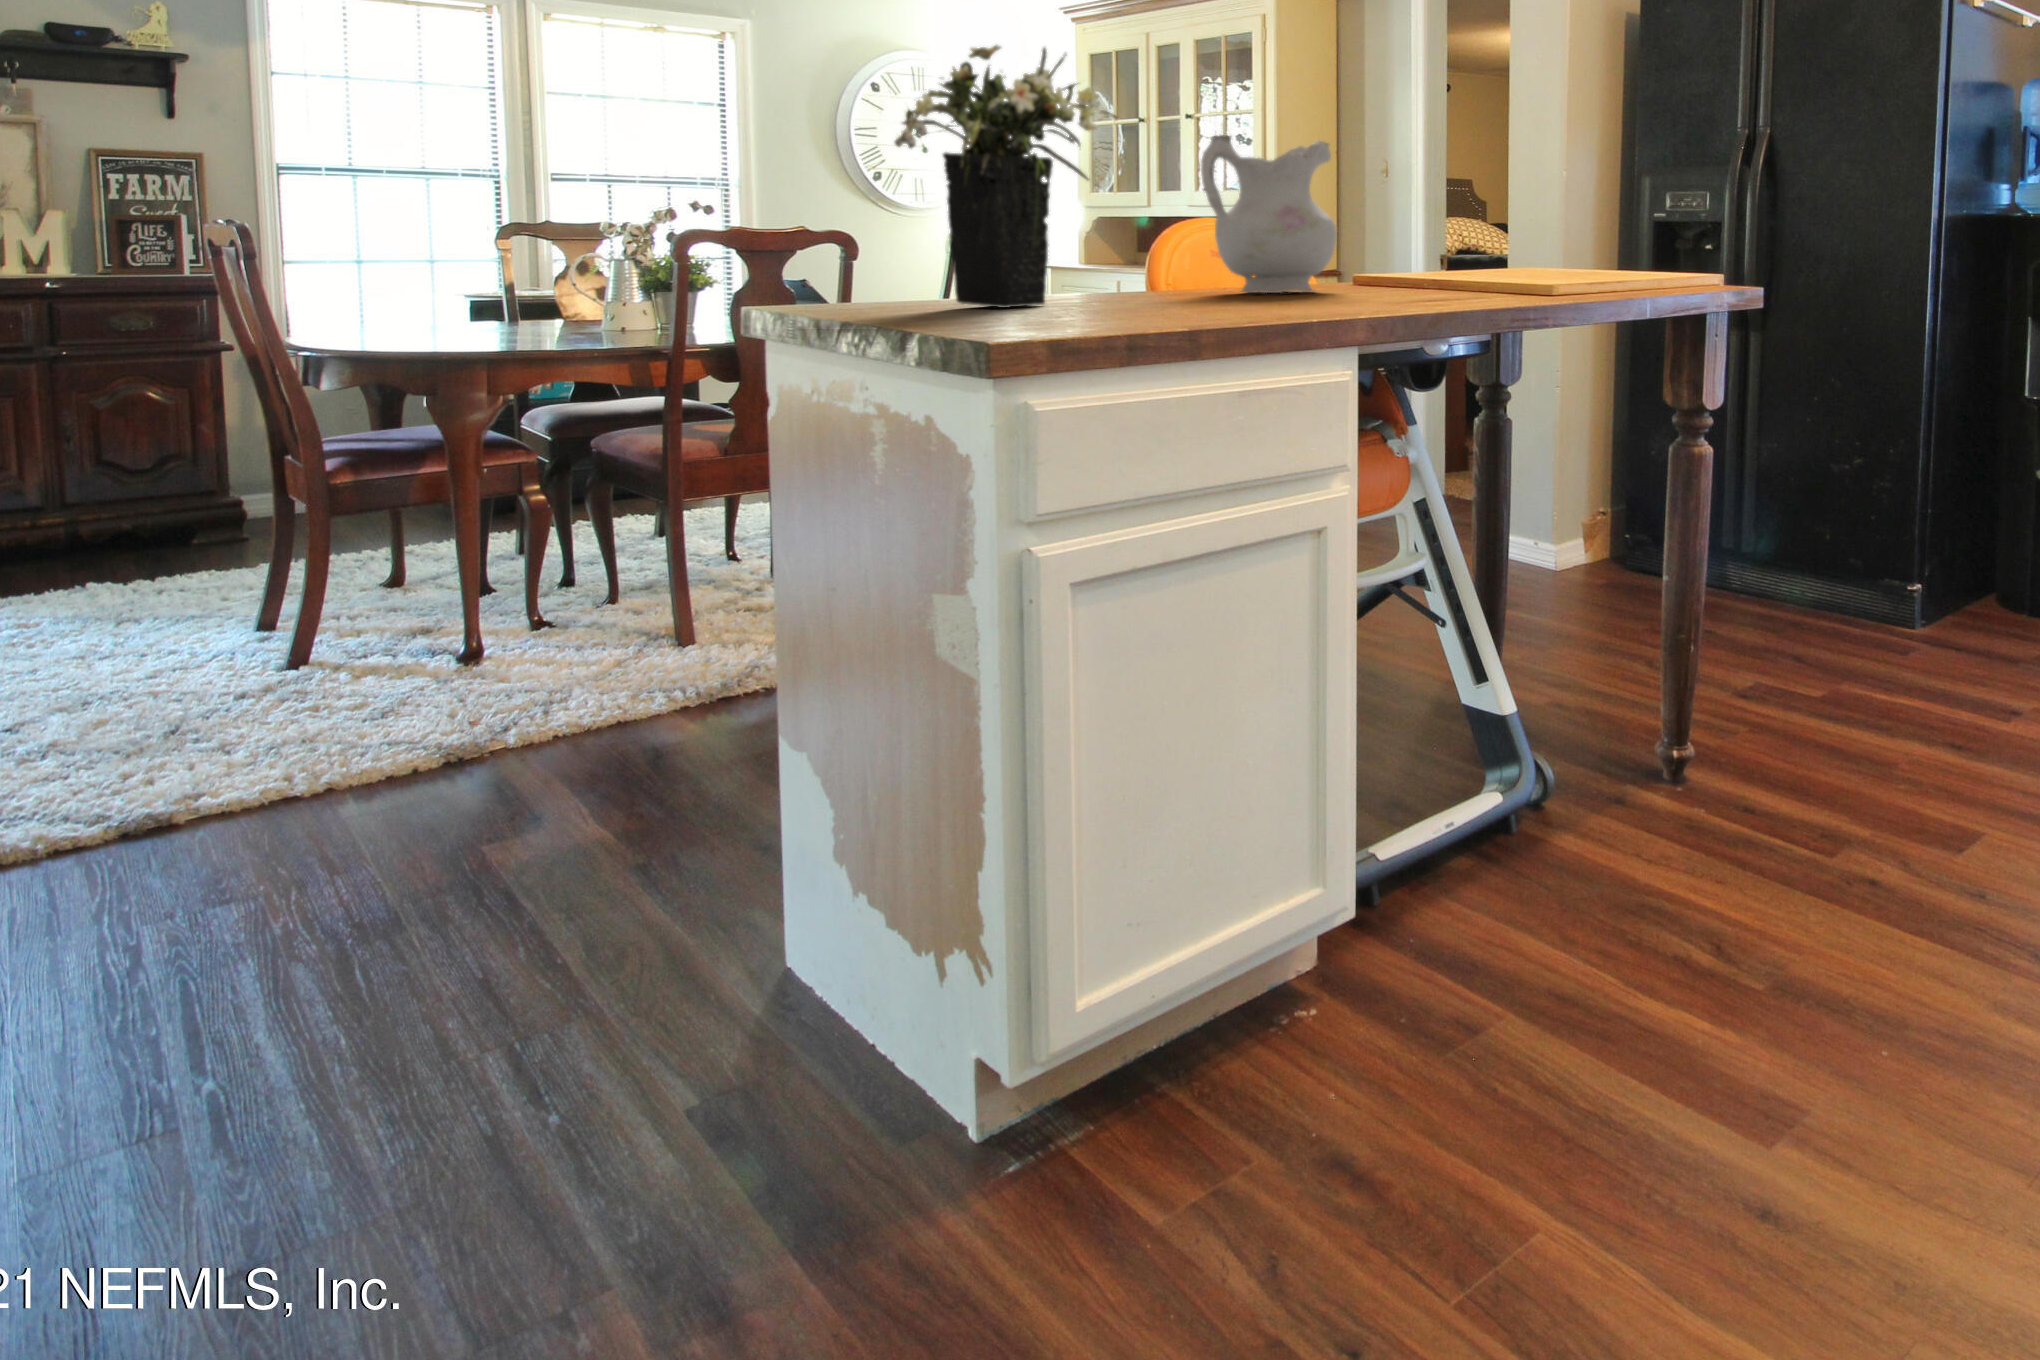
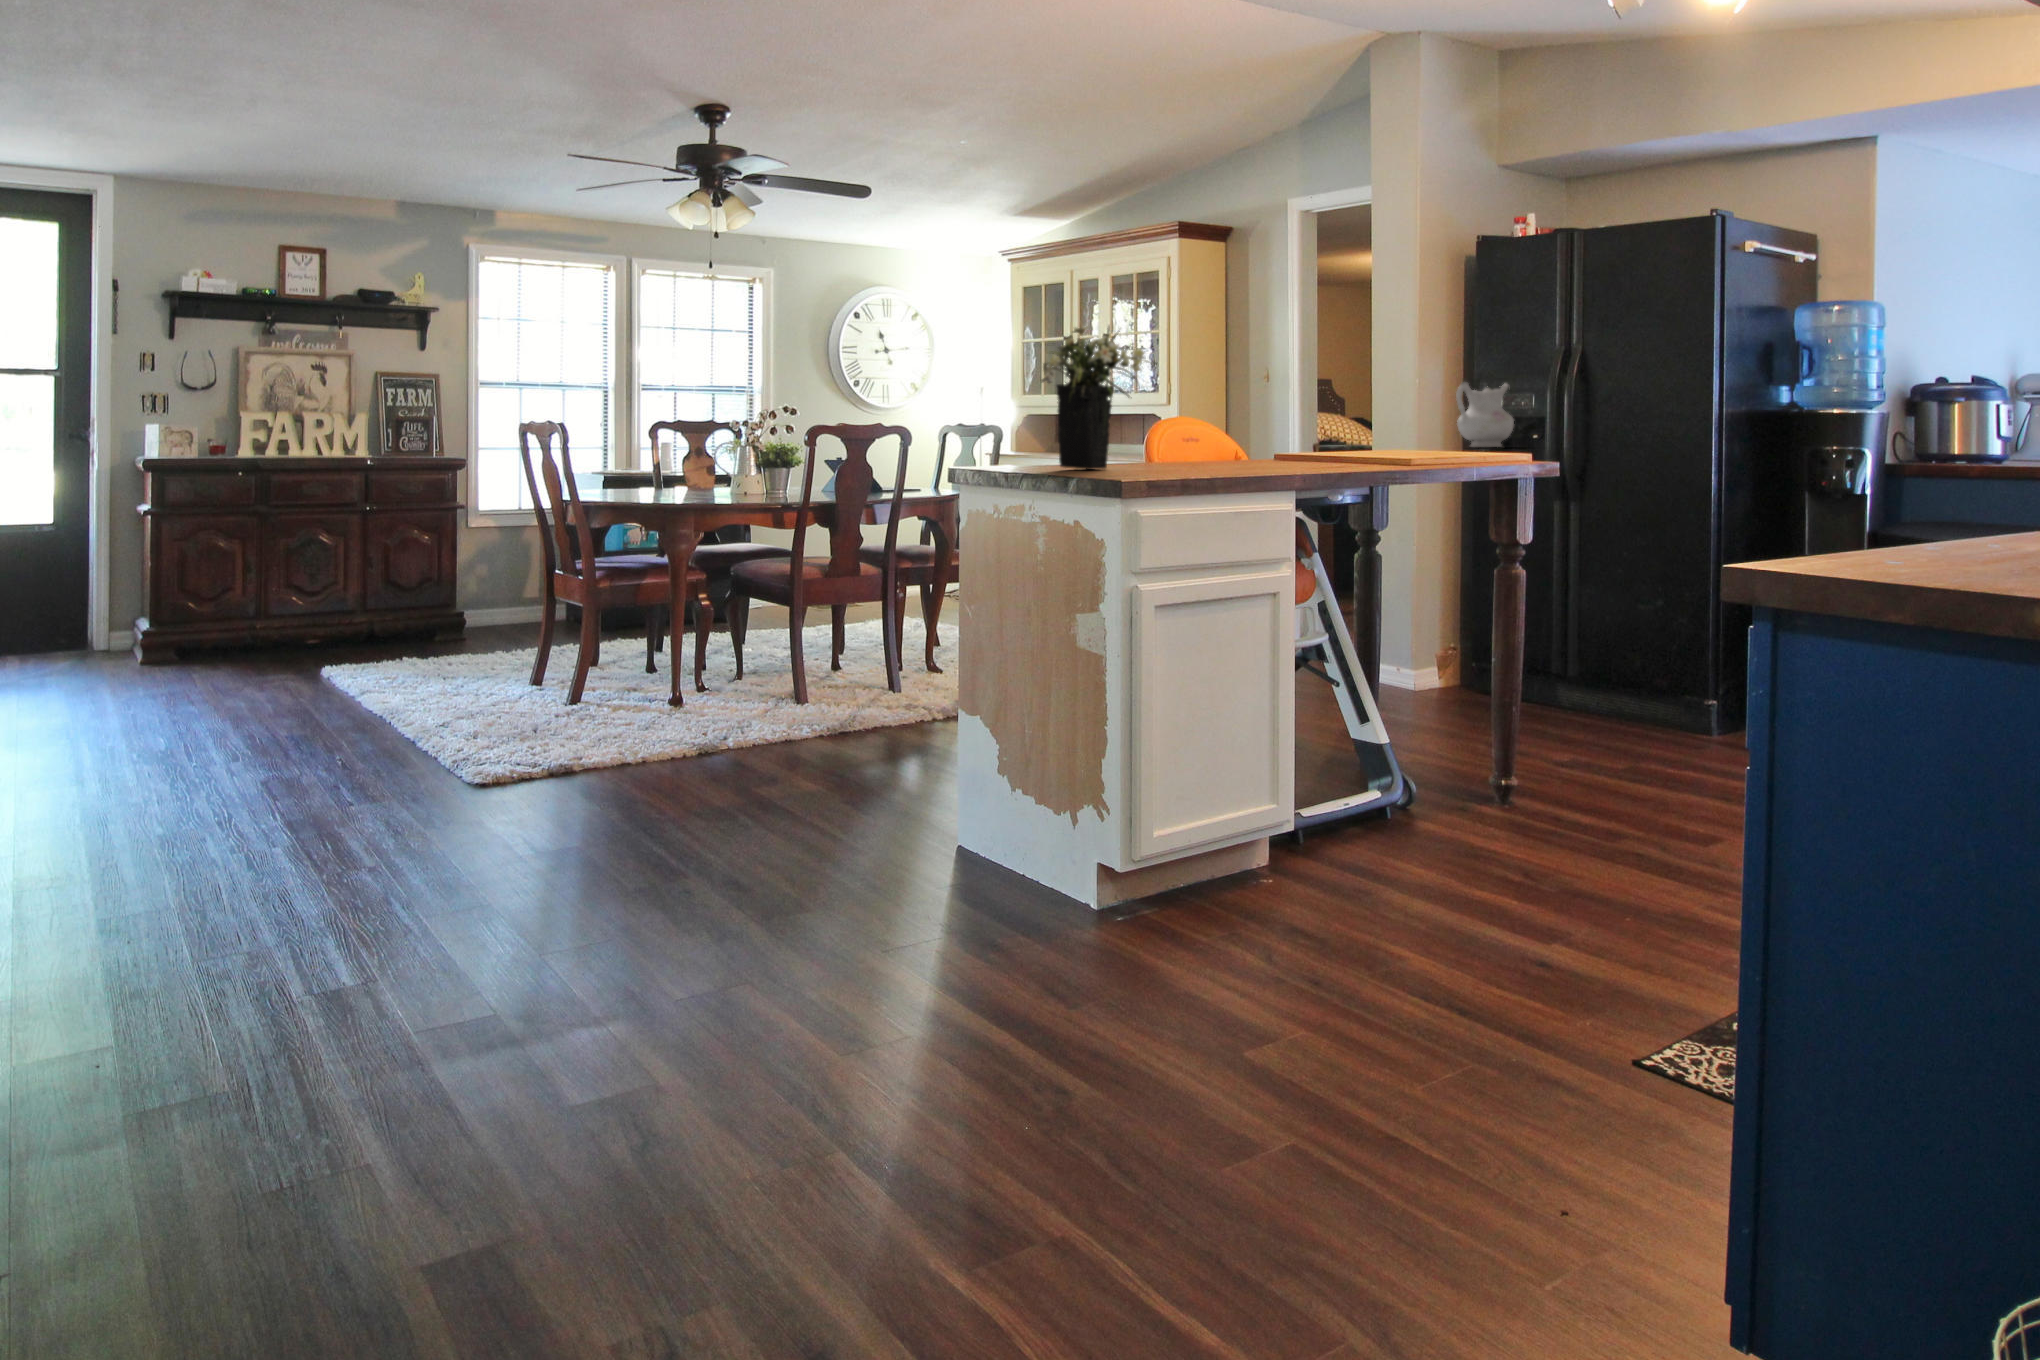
ceramic pitcher: present [1201,135,1337,293] -> present [1456,382,1514,447]

